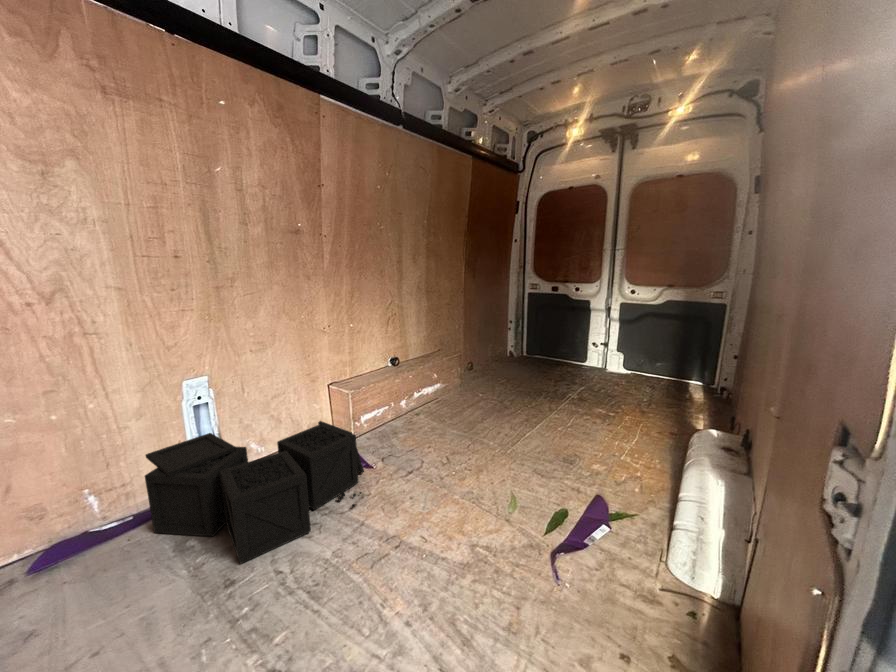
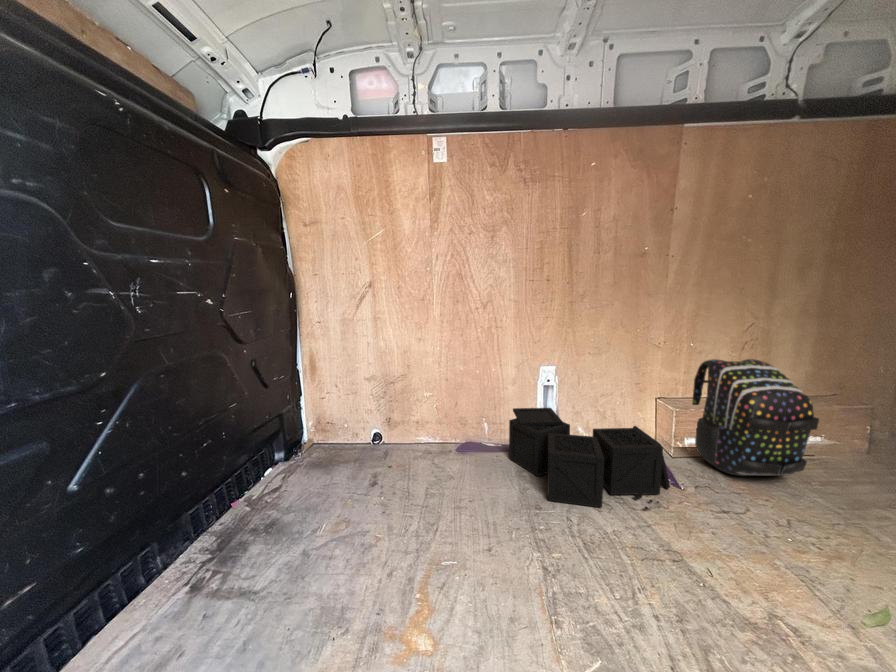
backpack: none [359,332,447,436] -> present [692,359,819,476]

